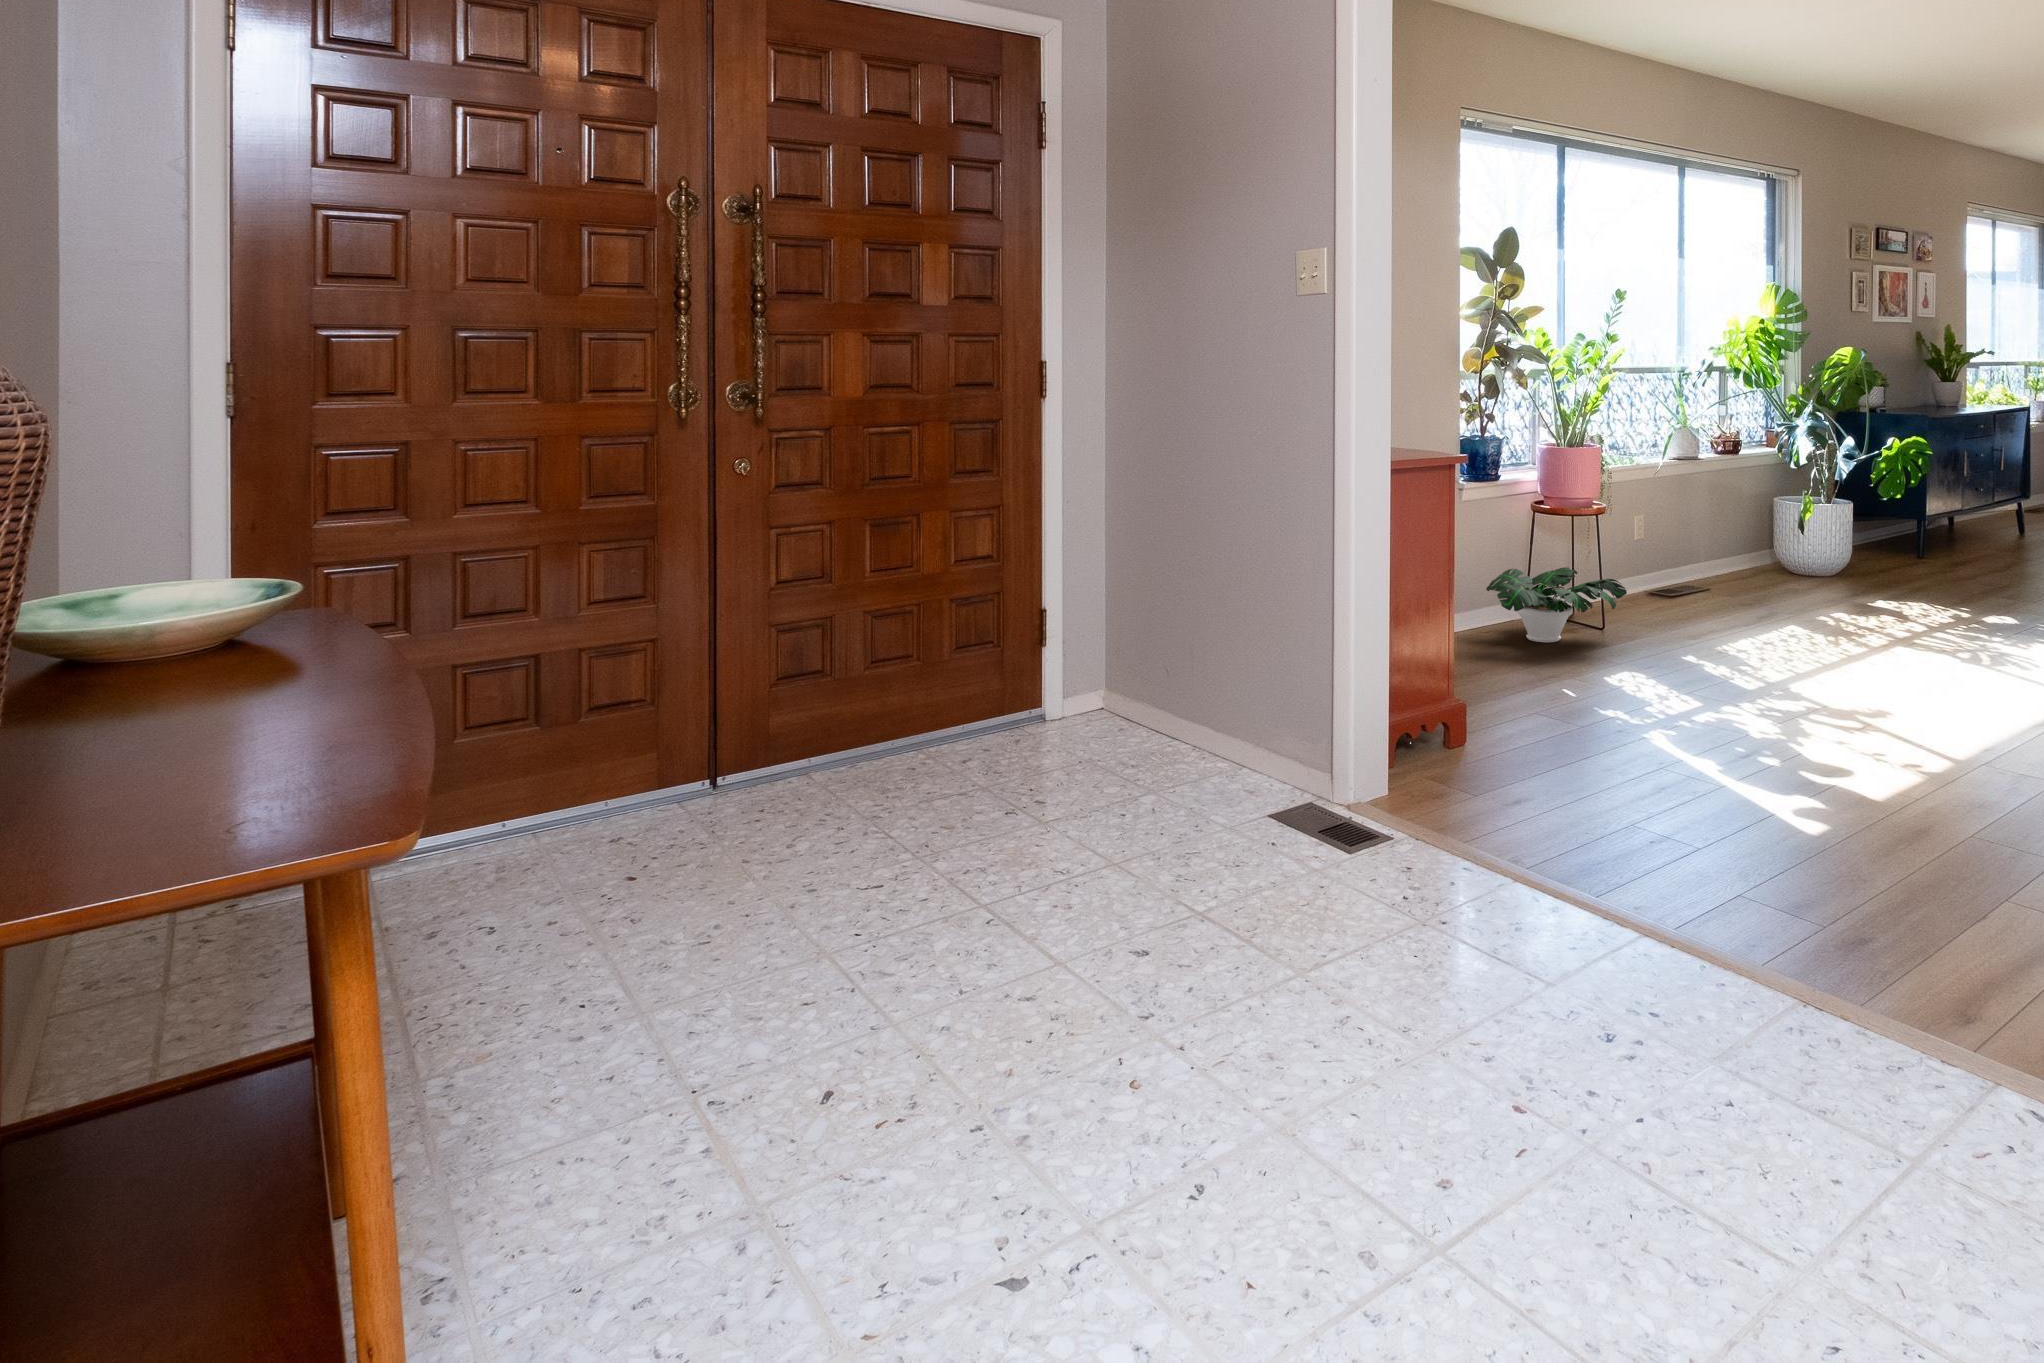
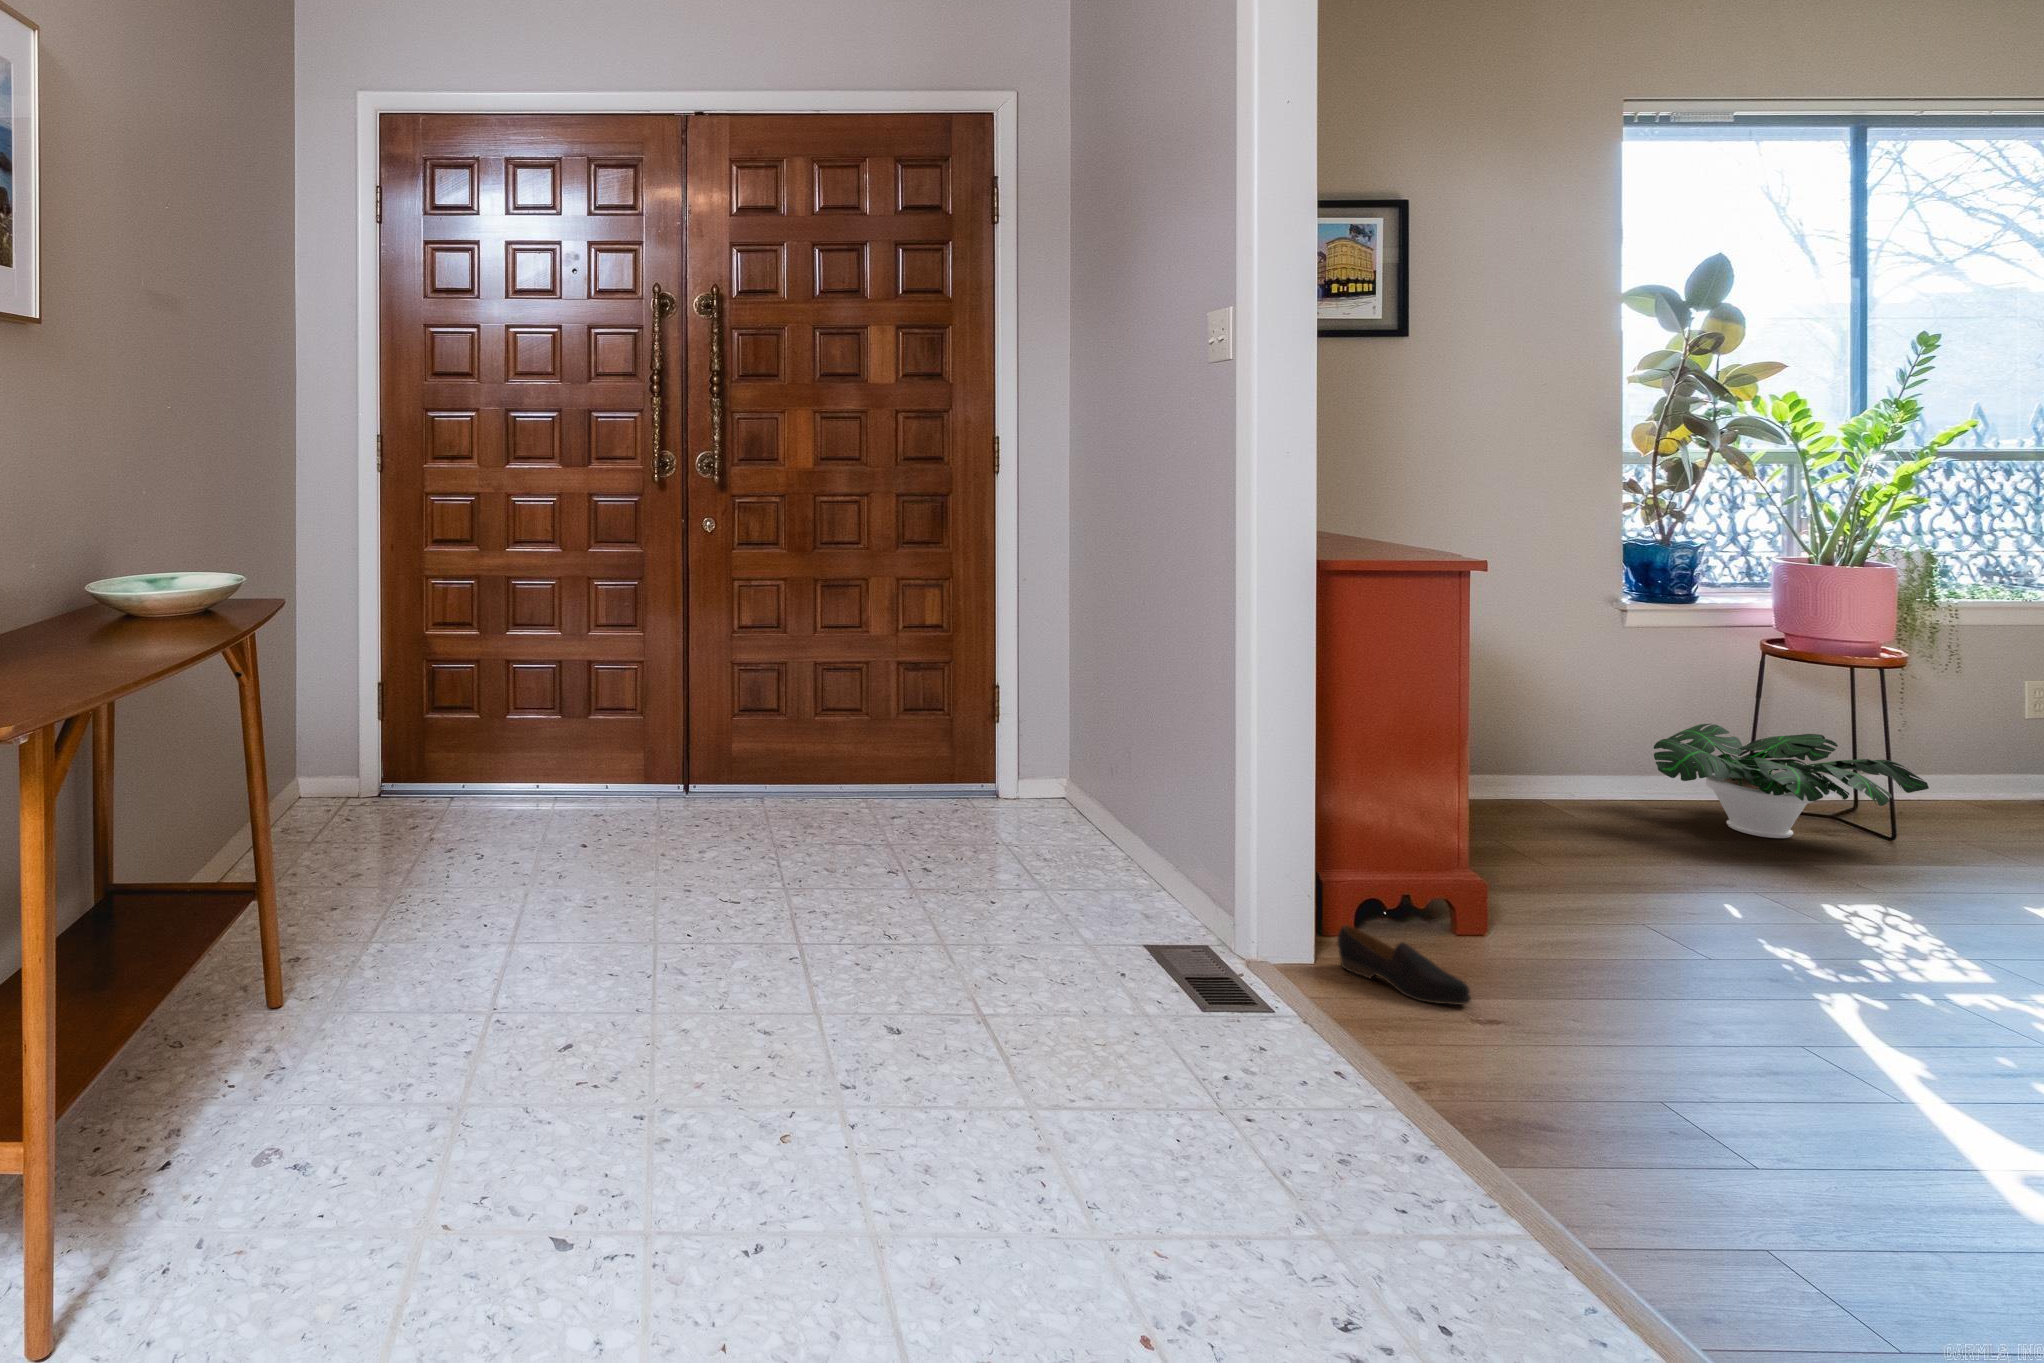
shoe: none [1403,759,1498,803] -> present [1337,925,1471,1005]

